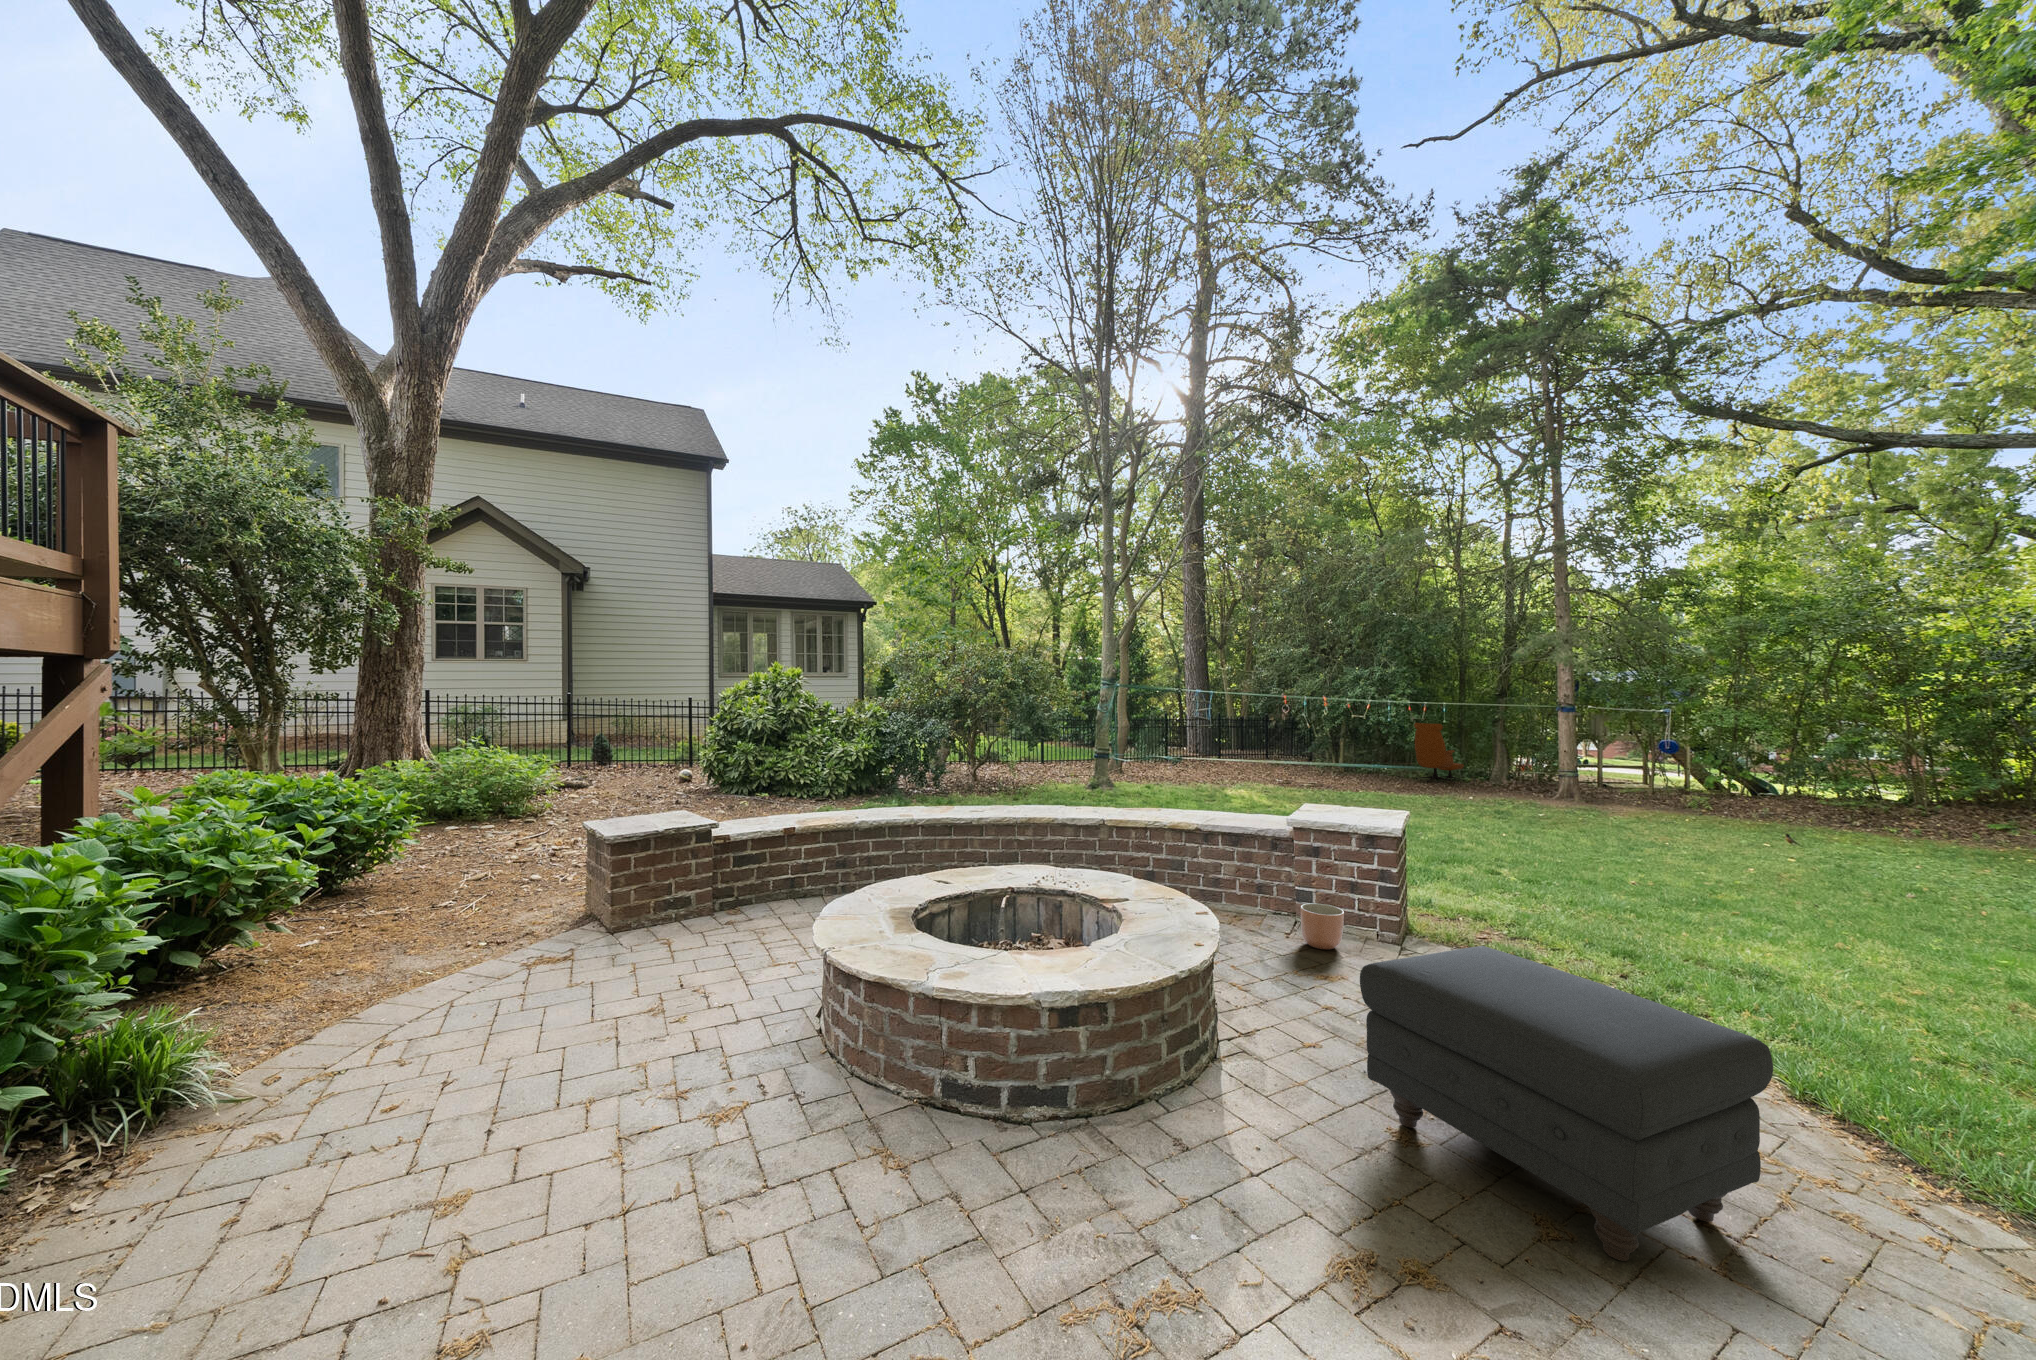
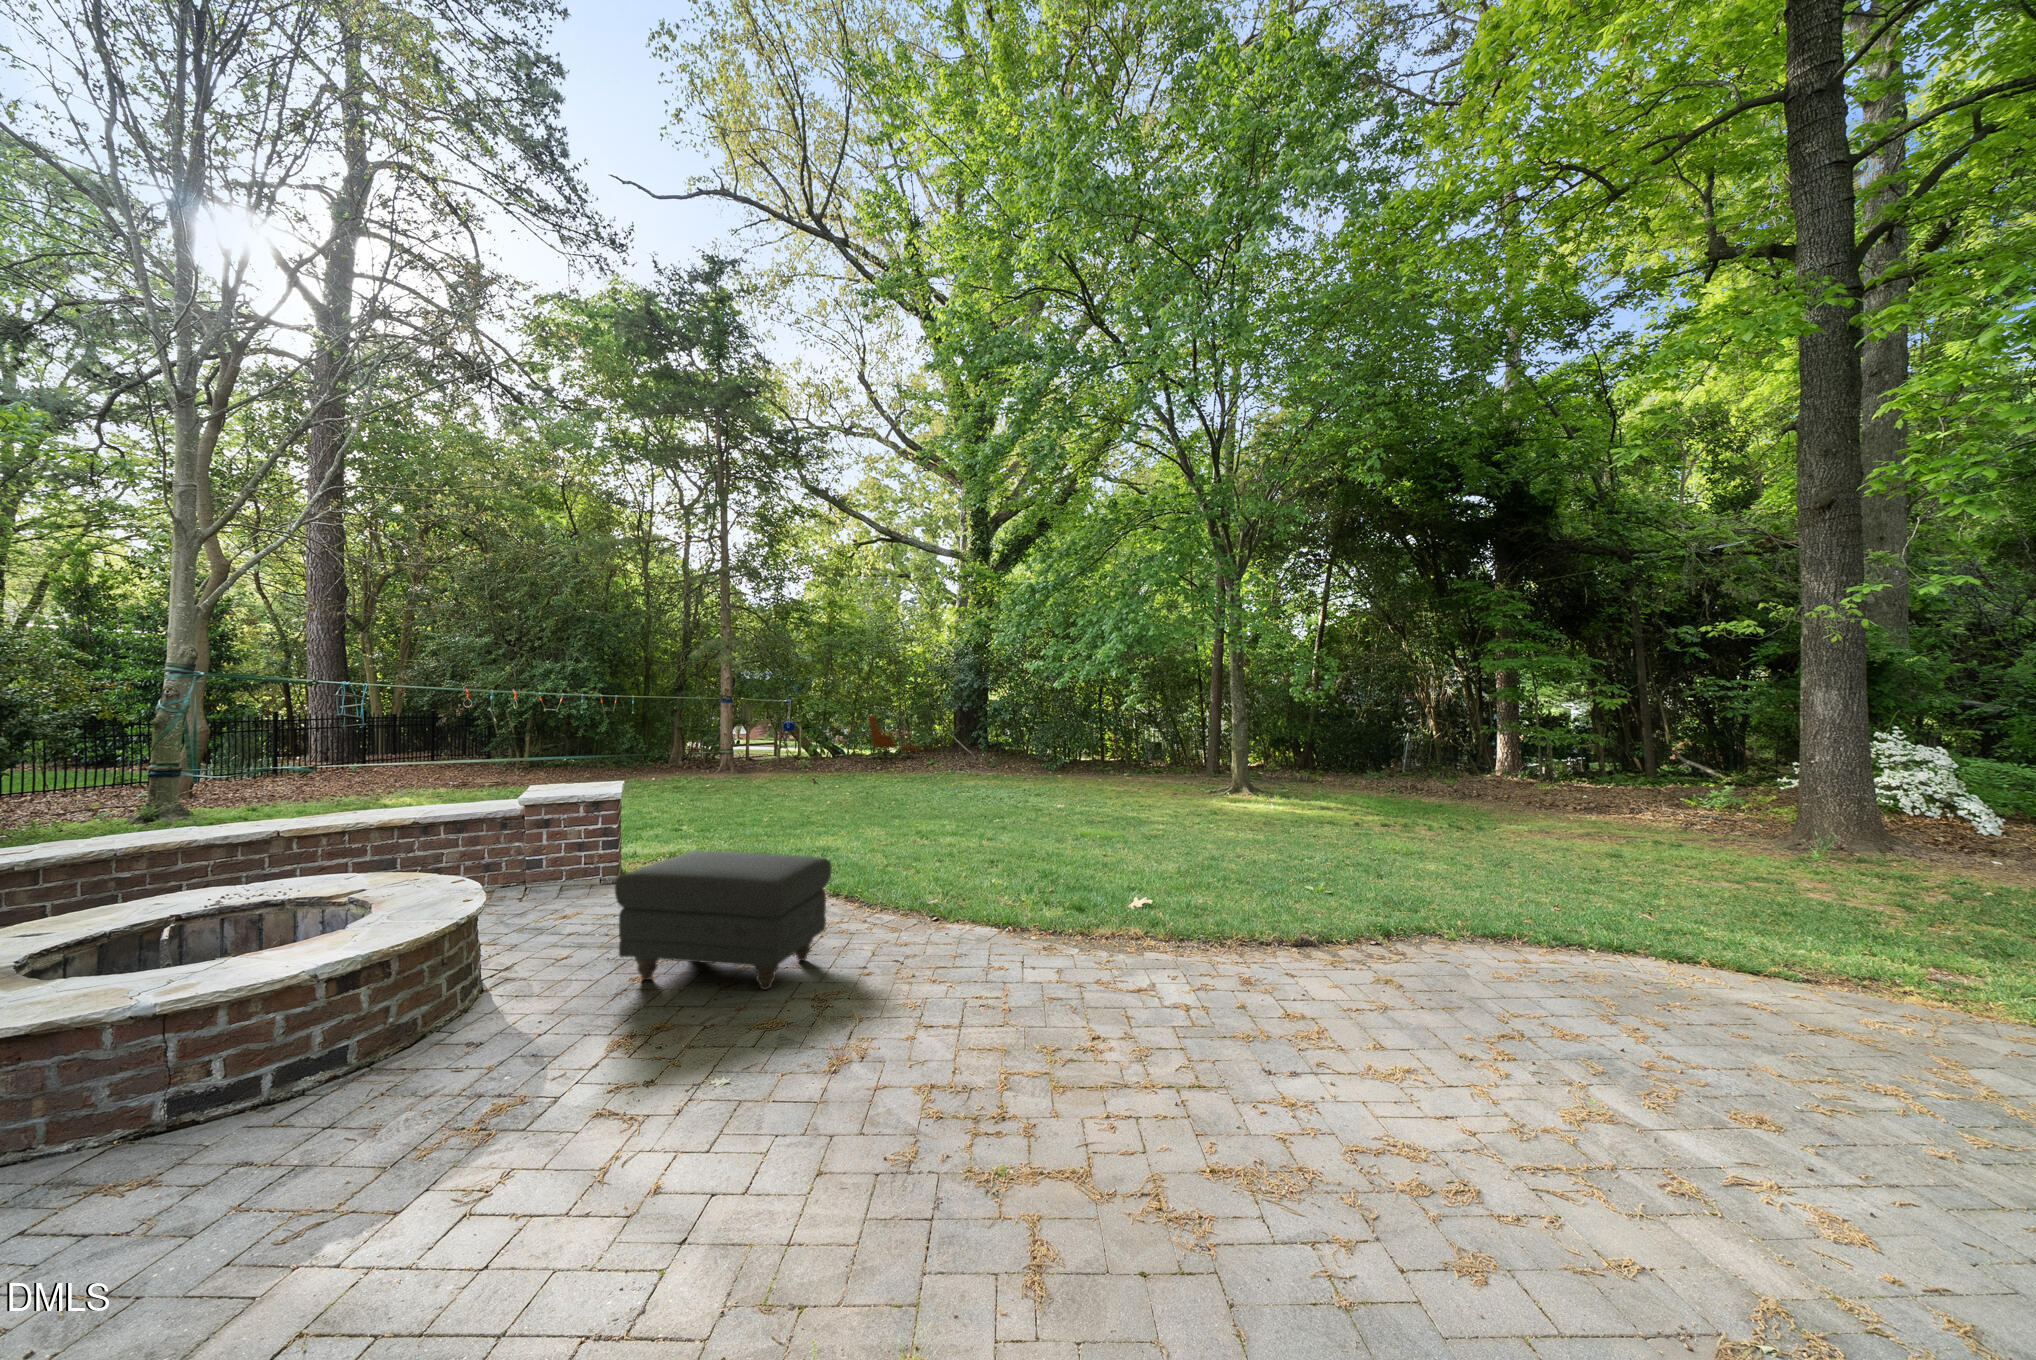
lounge chair: present [1414,723,1464,783] -> present [868,716,919,757]
planter: present [1301,903,1344,949] -> none [533,866,574,904]

